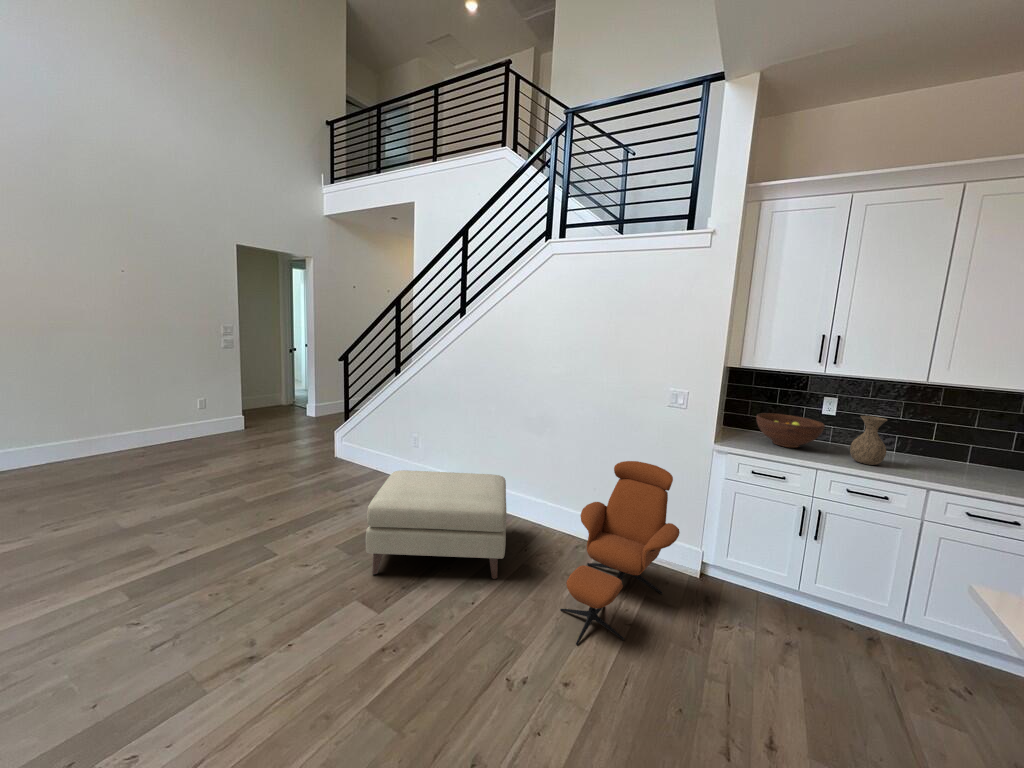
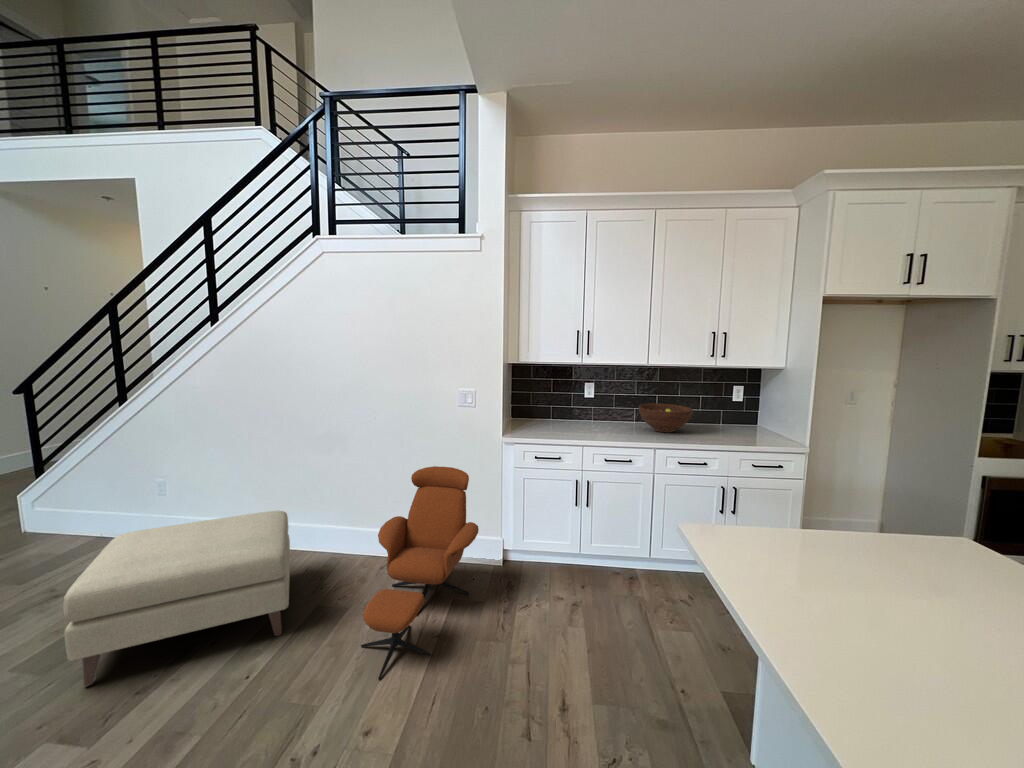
fruit bowl: present [756,413,825,448] -> present [639,403,693,432]
vase: present [850,416,887,465] -> none [606,396,629,437]

